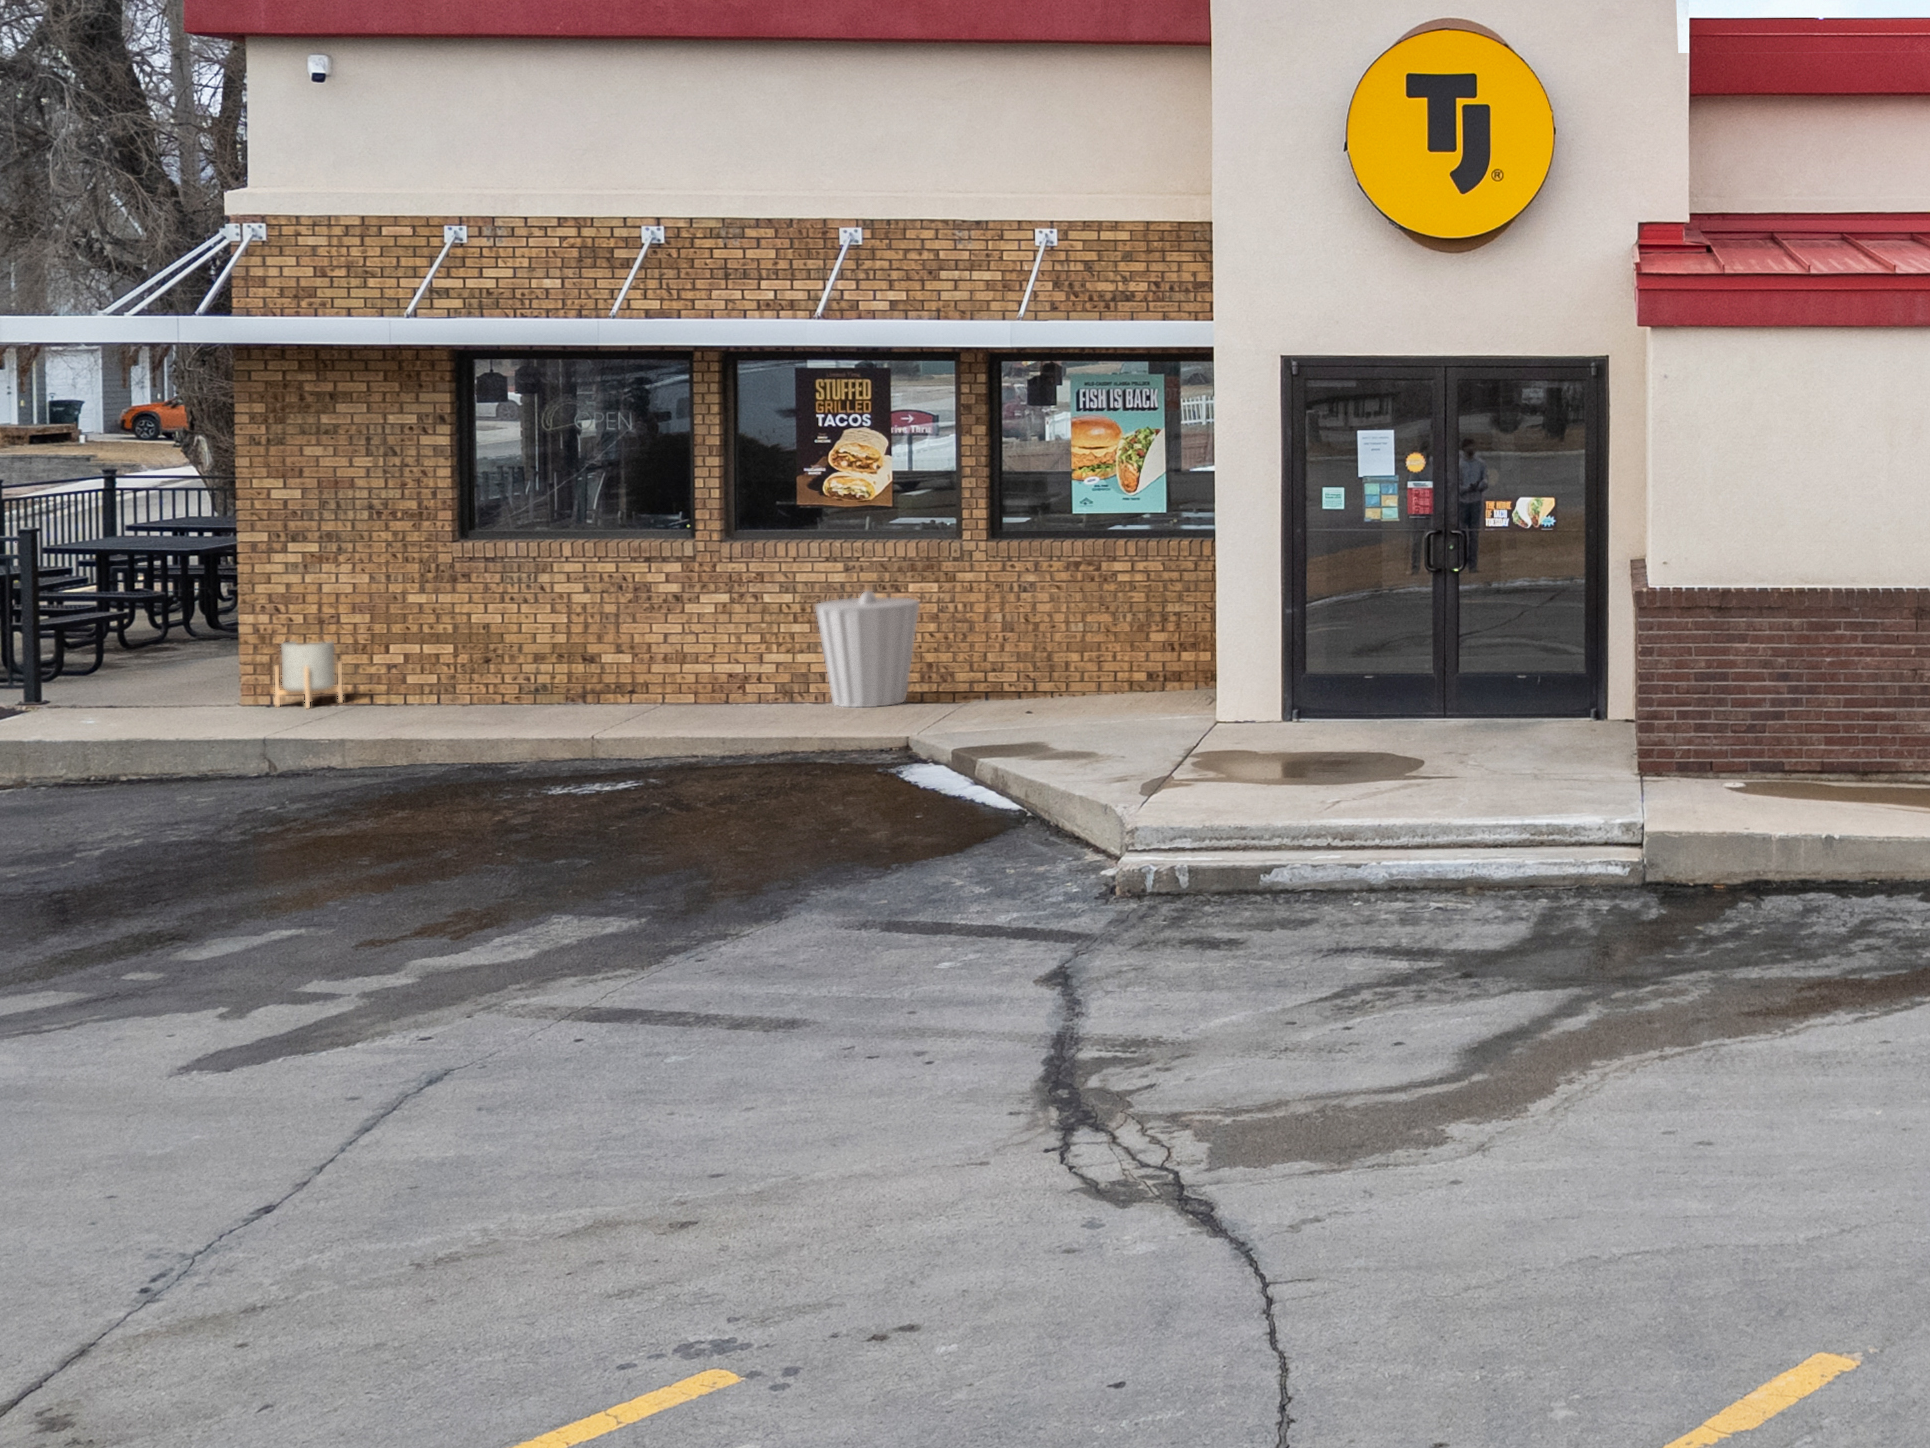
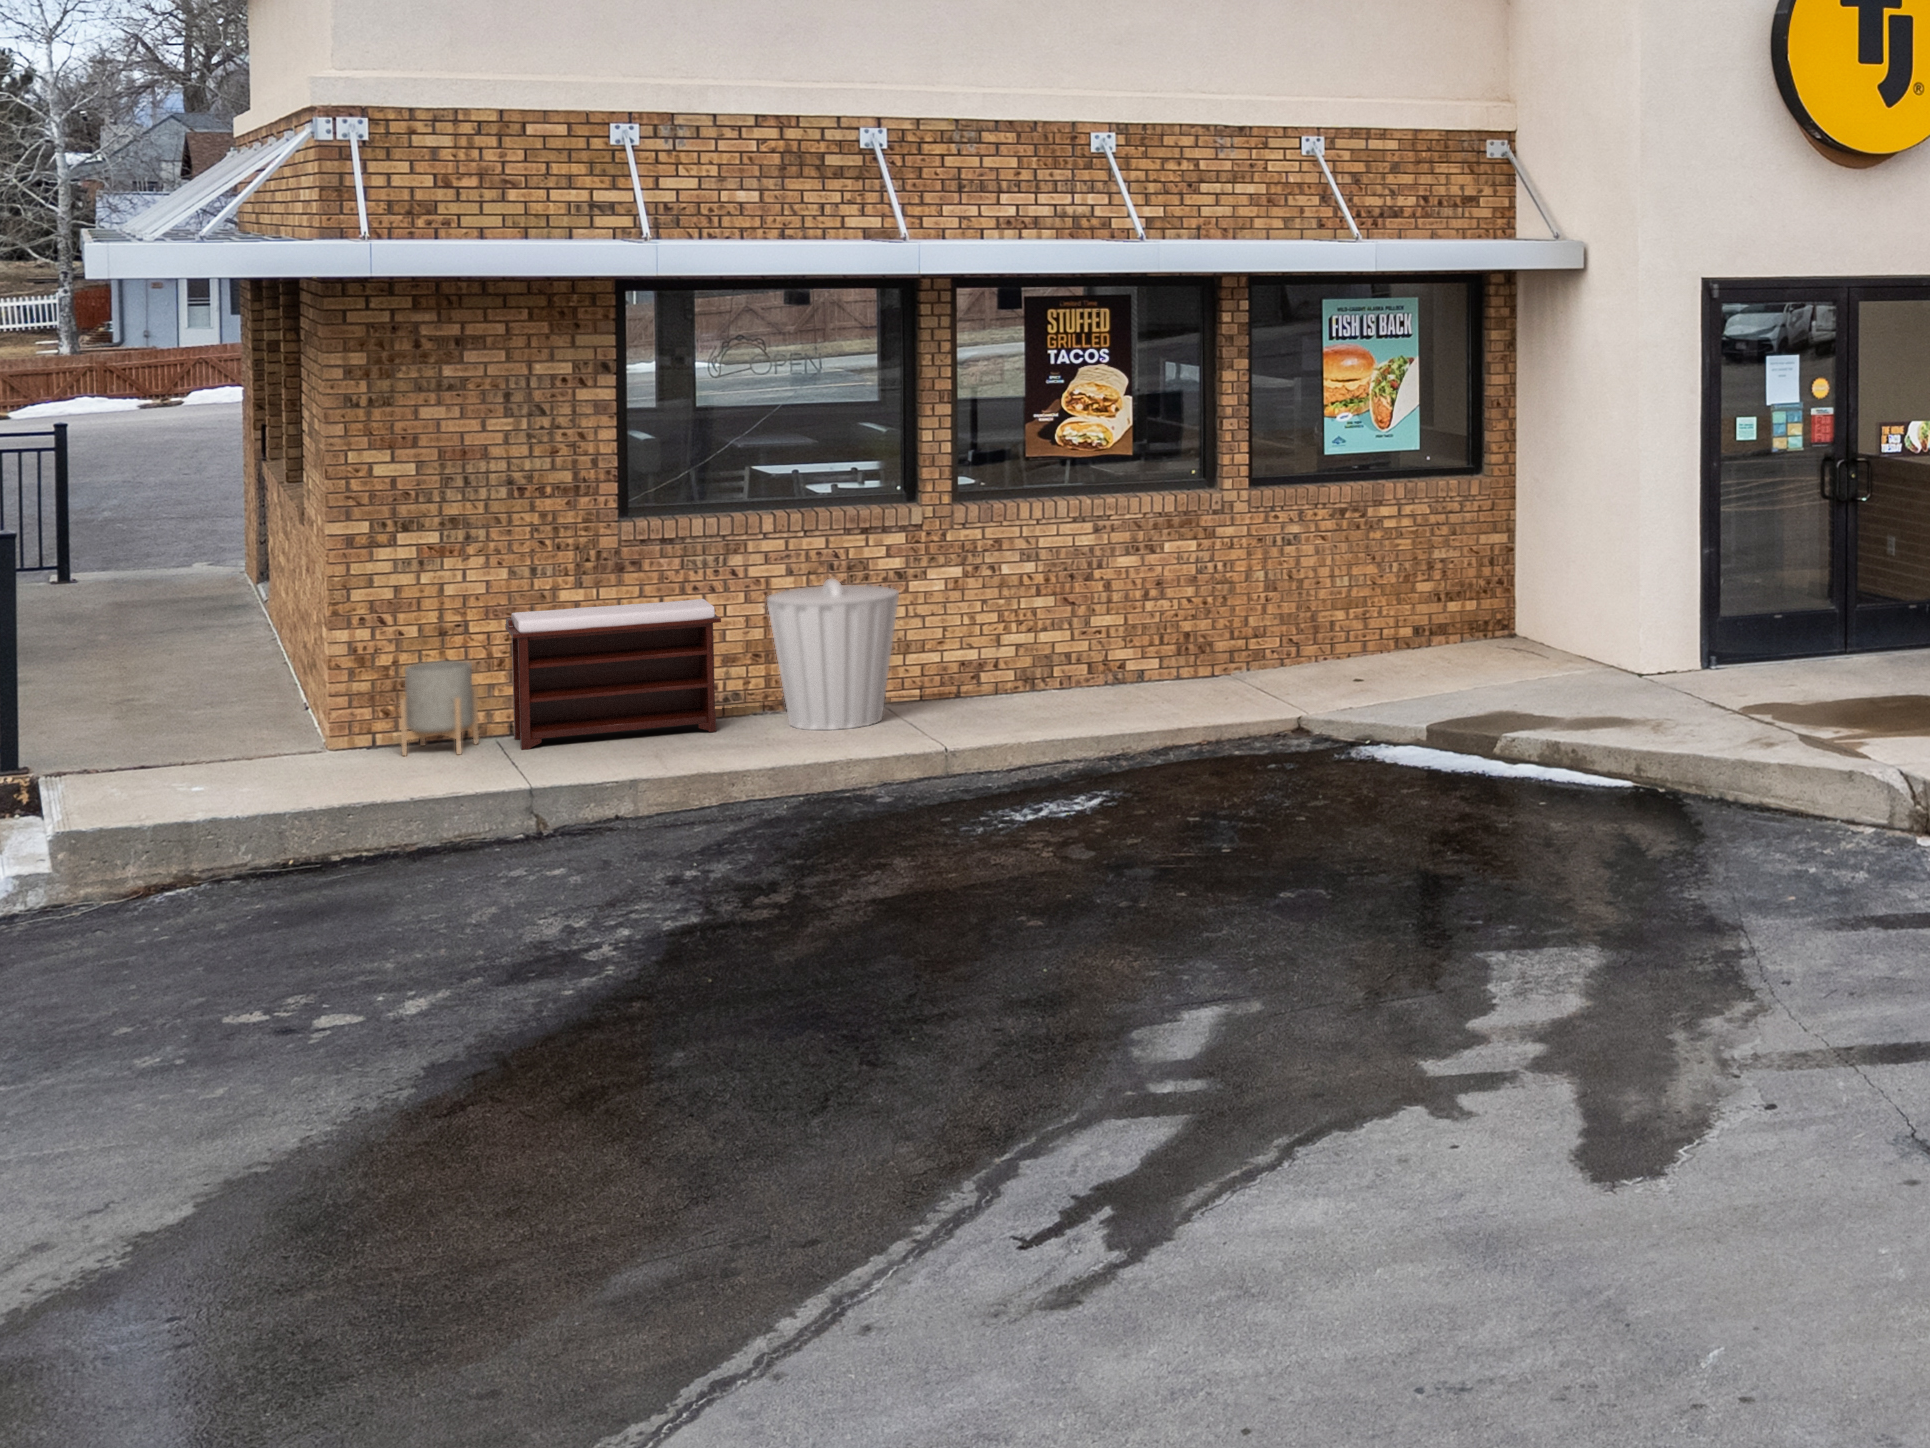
trash can: present [815,591,919,707] -> present [767,578,899,730]
bench: none [343,605,521,709] -> present [505,599,721,750]

